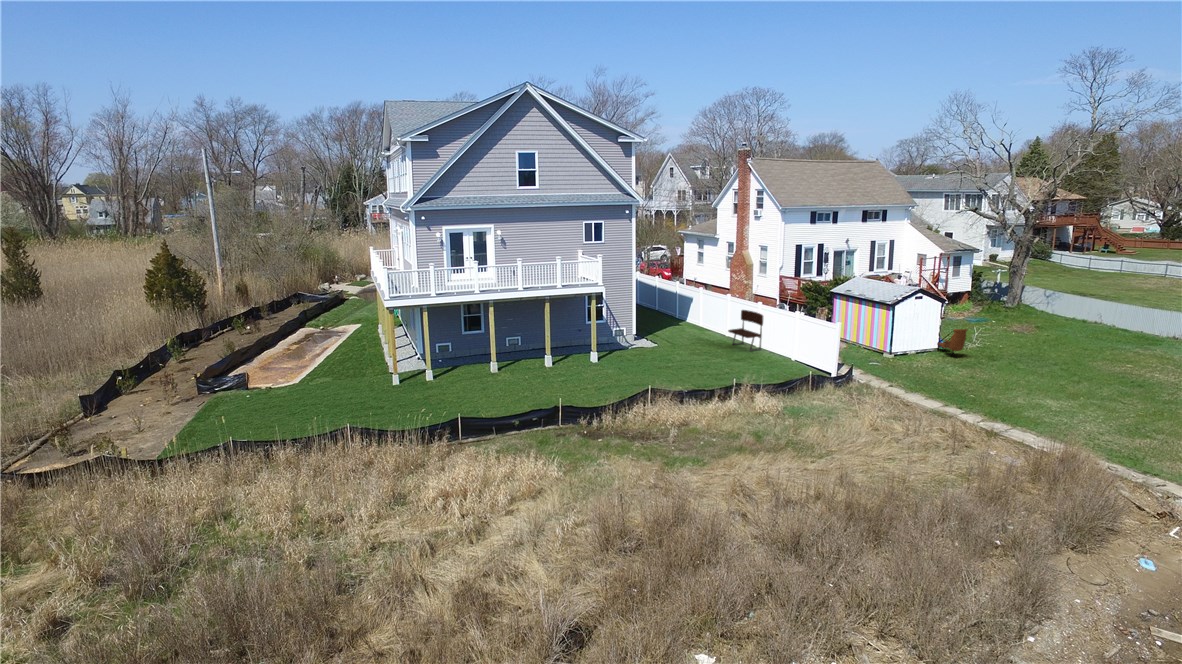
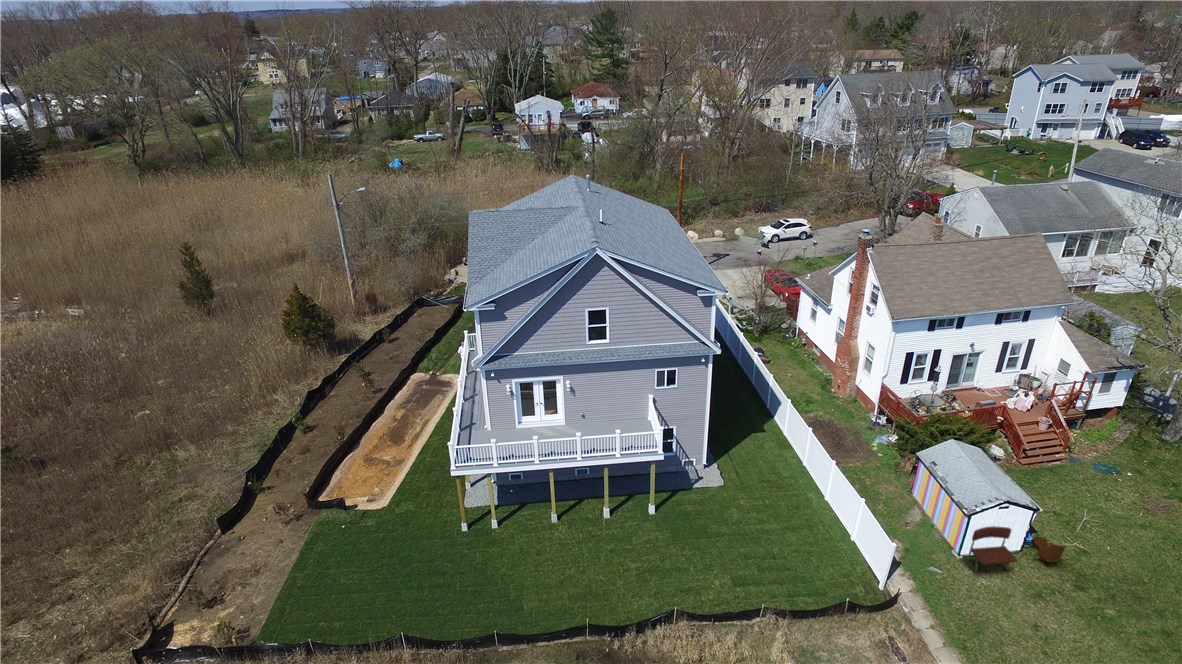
bench: present [728,310,763,351] -> present [966,526,1018,572]

